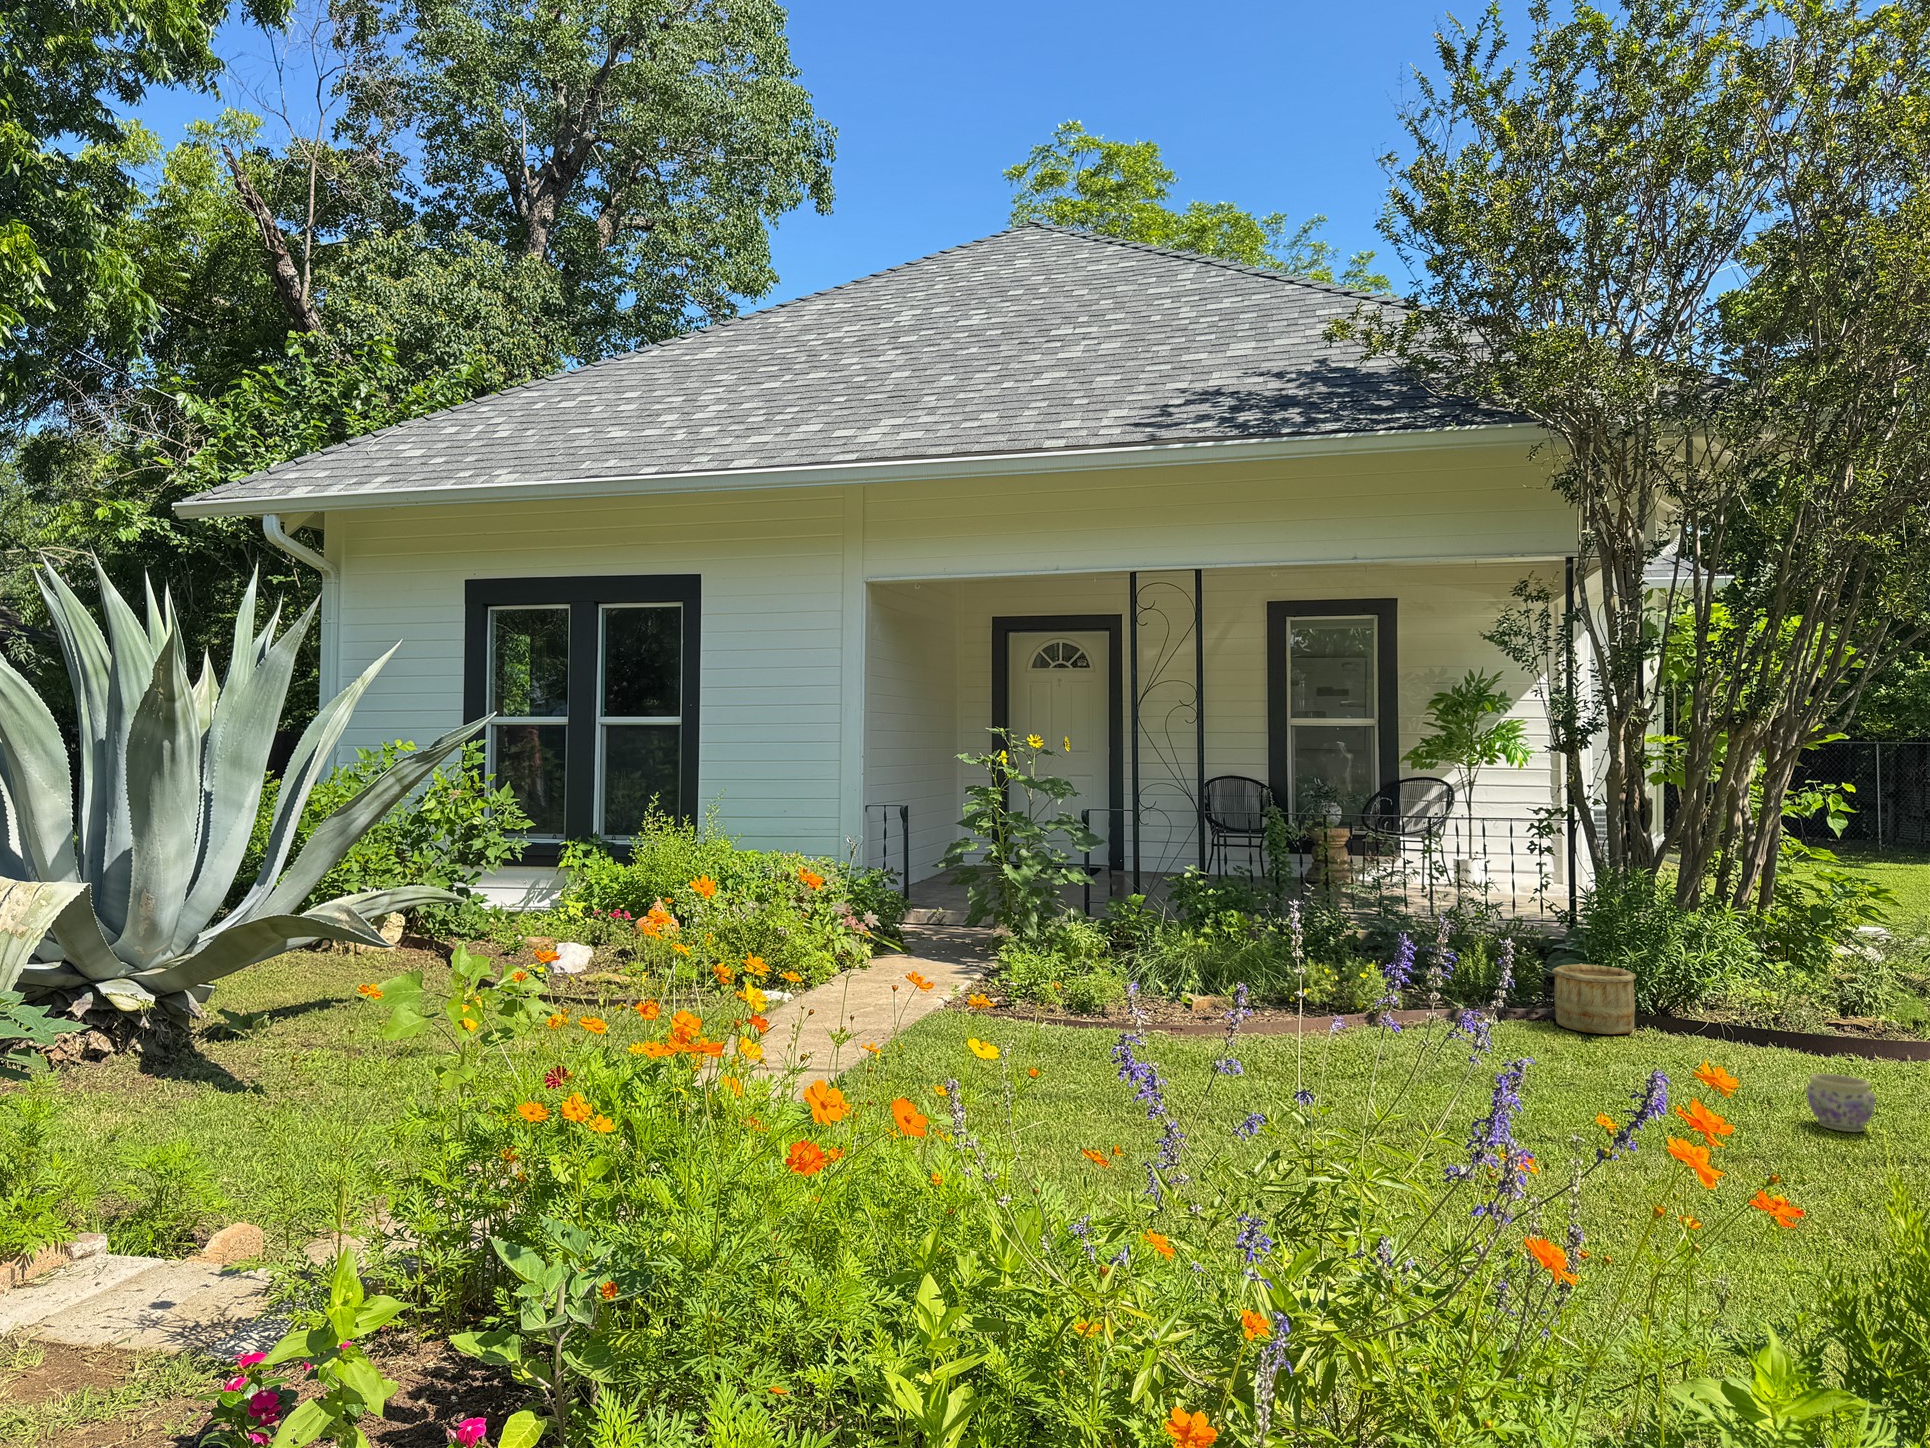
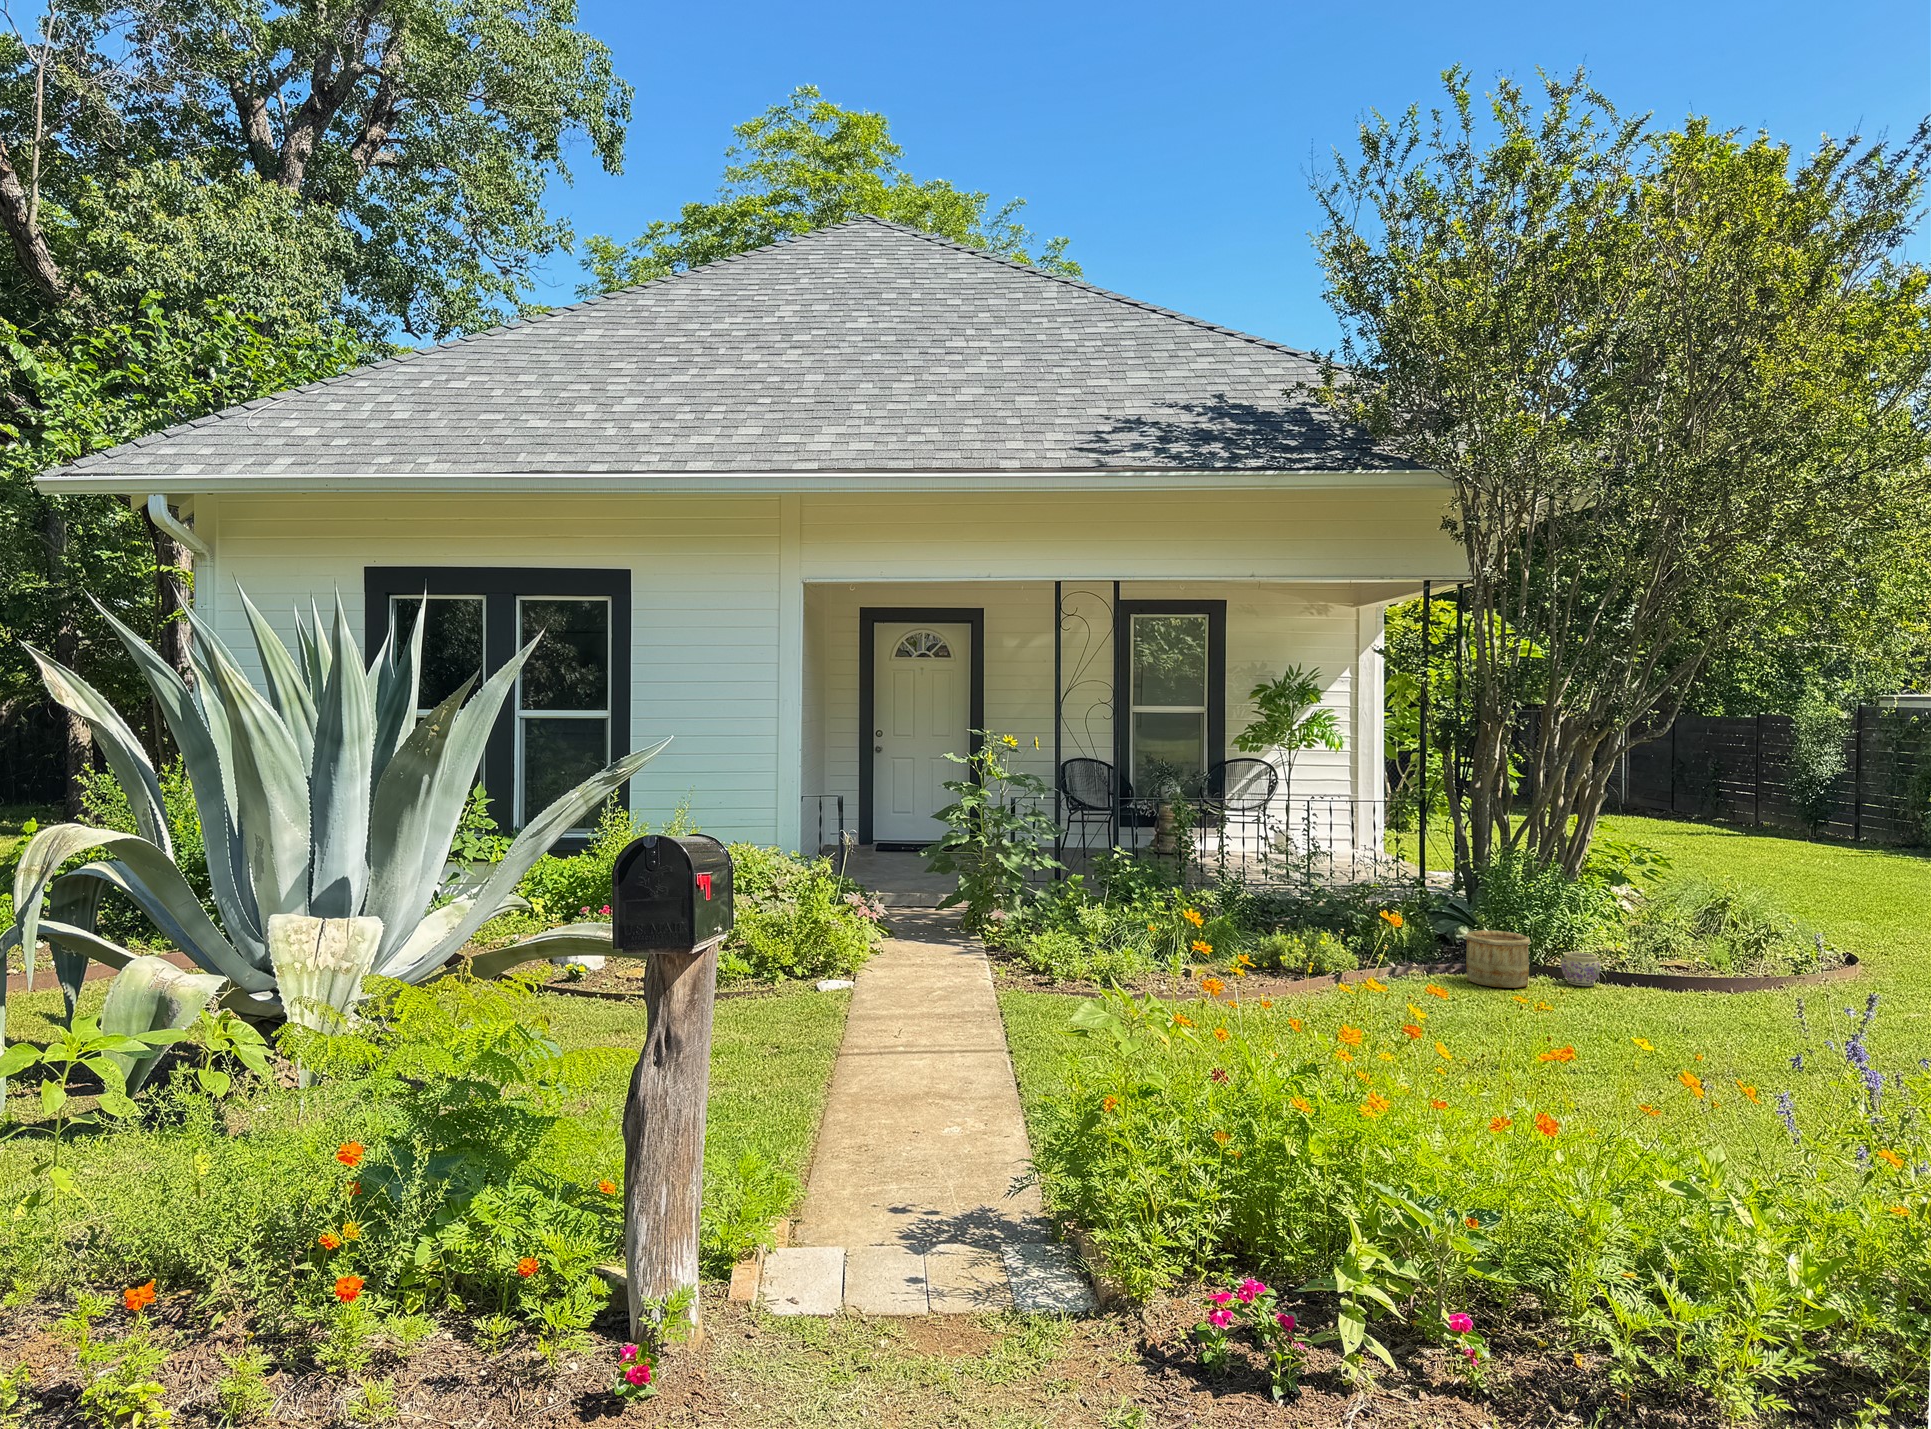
planter: present [1806,1074,1875,1133] -> present [1561,952,1600,987]

